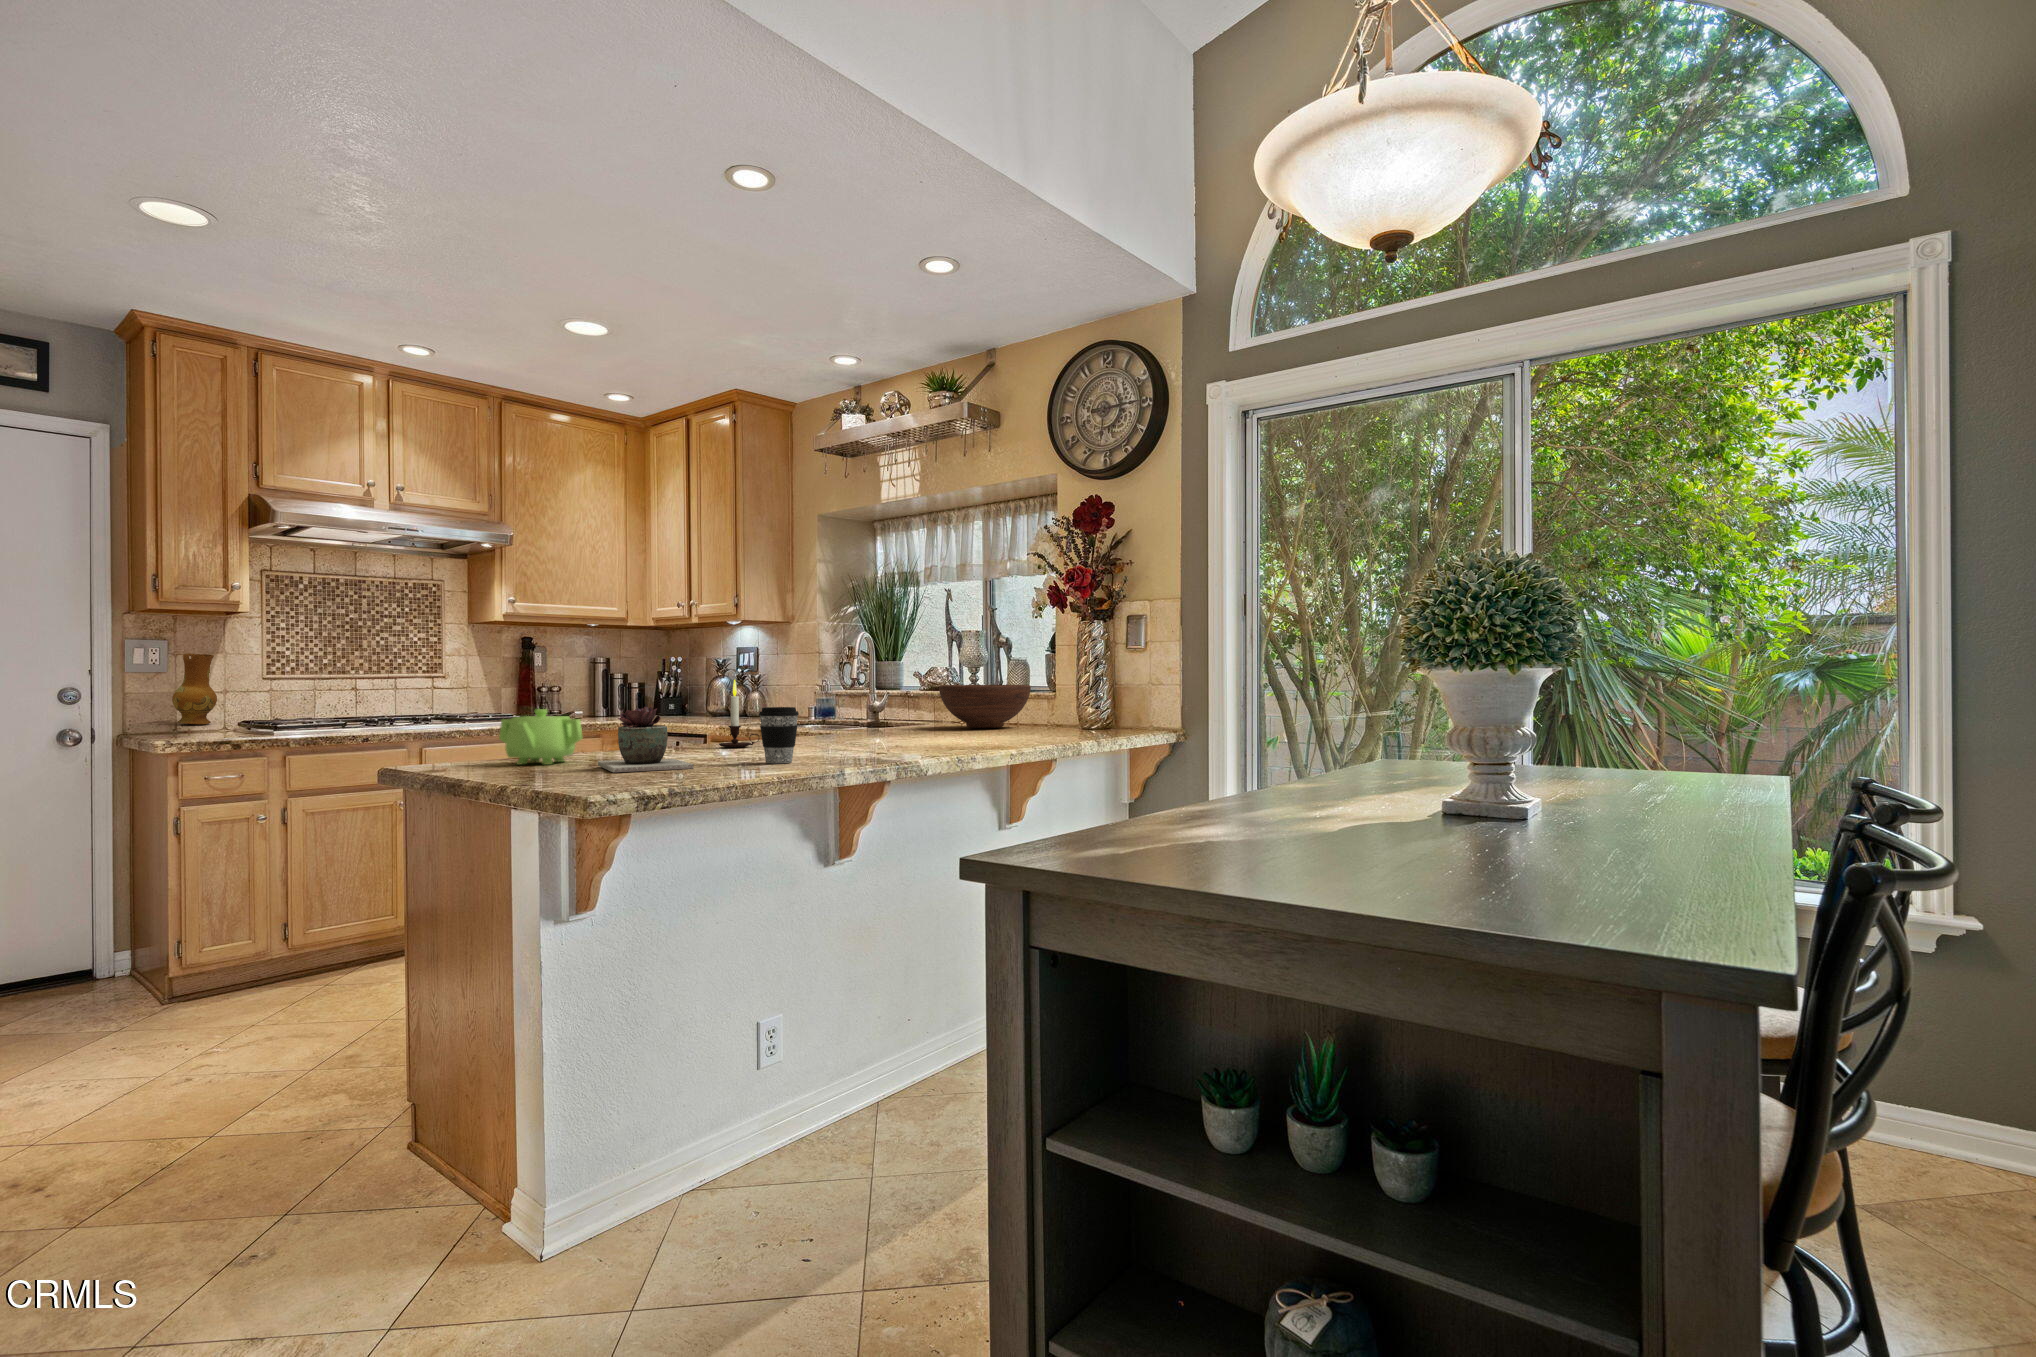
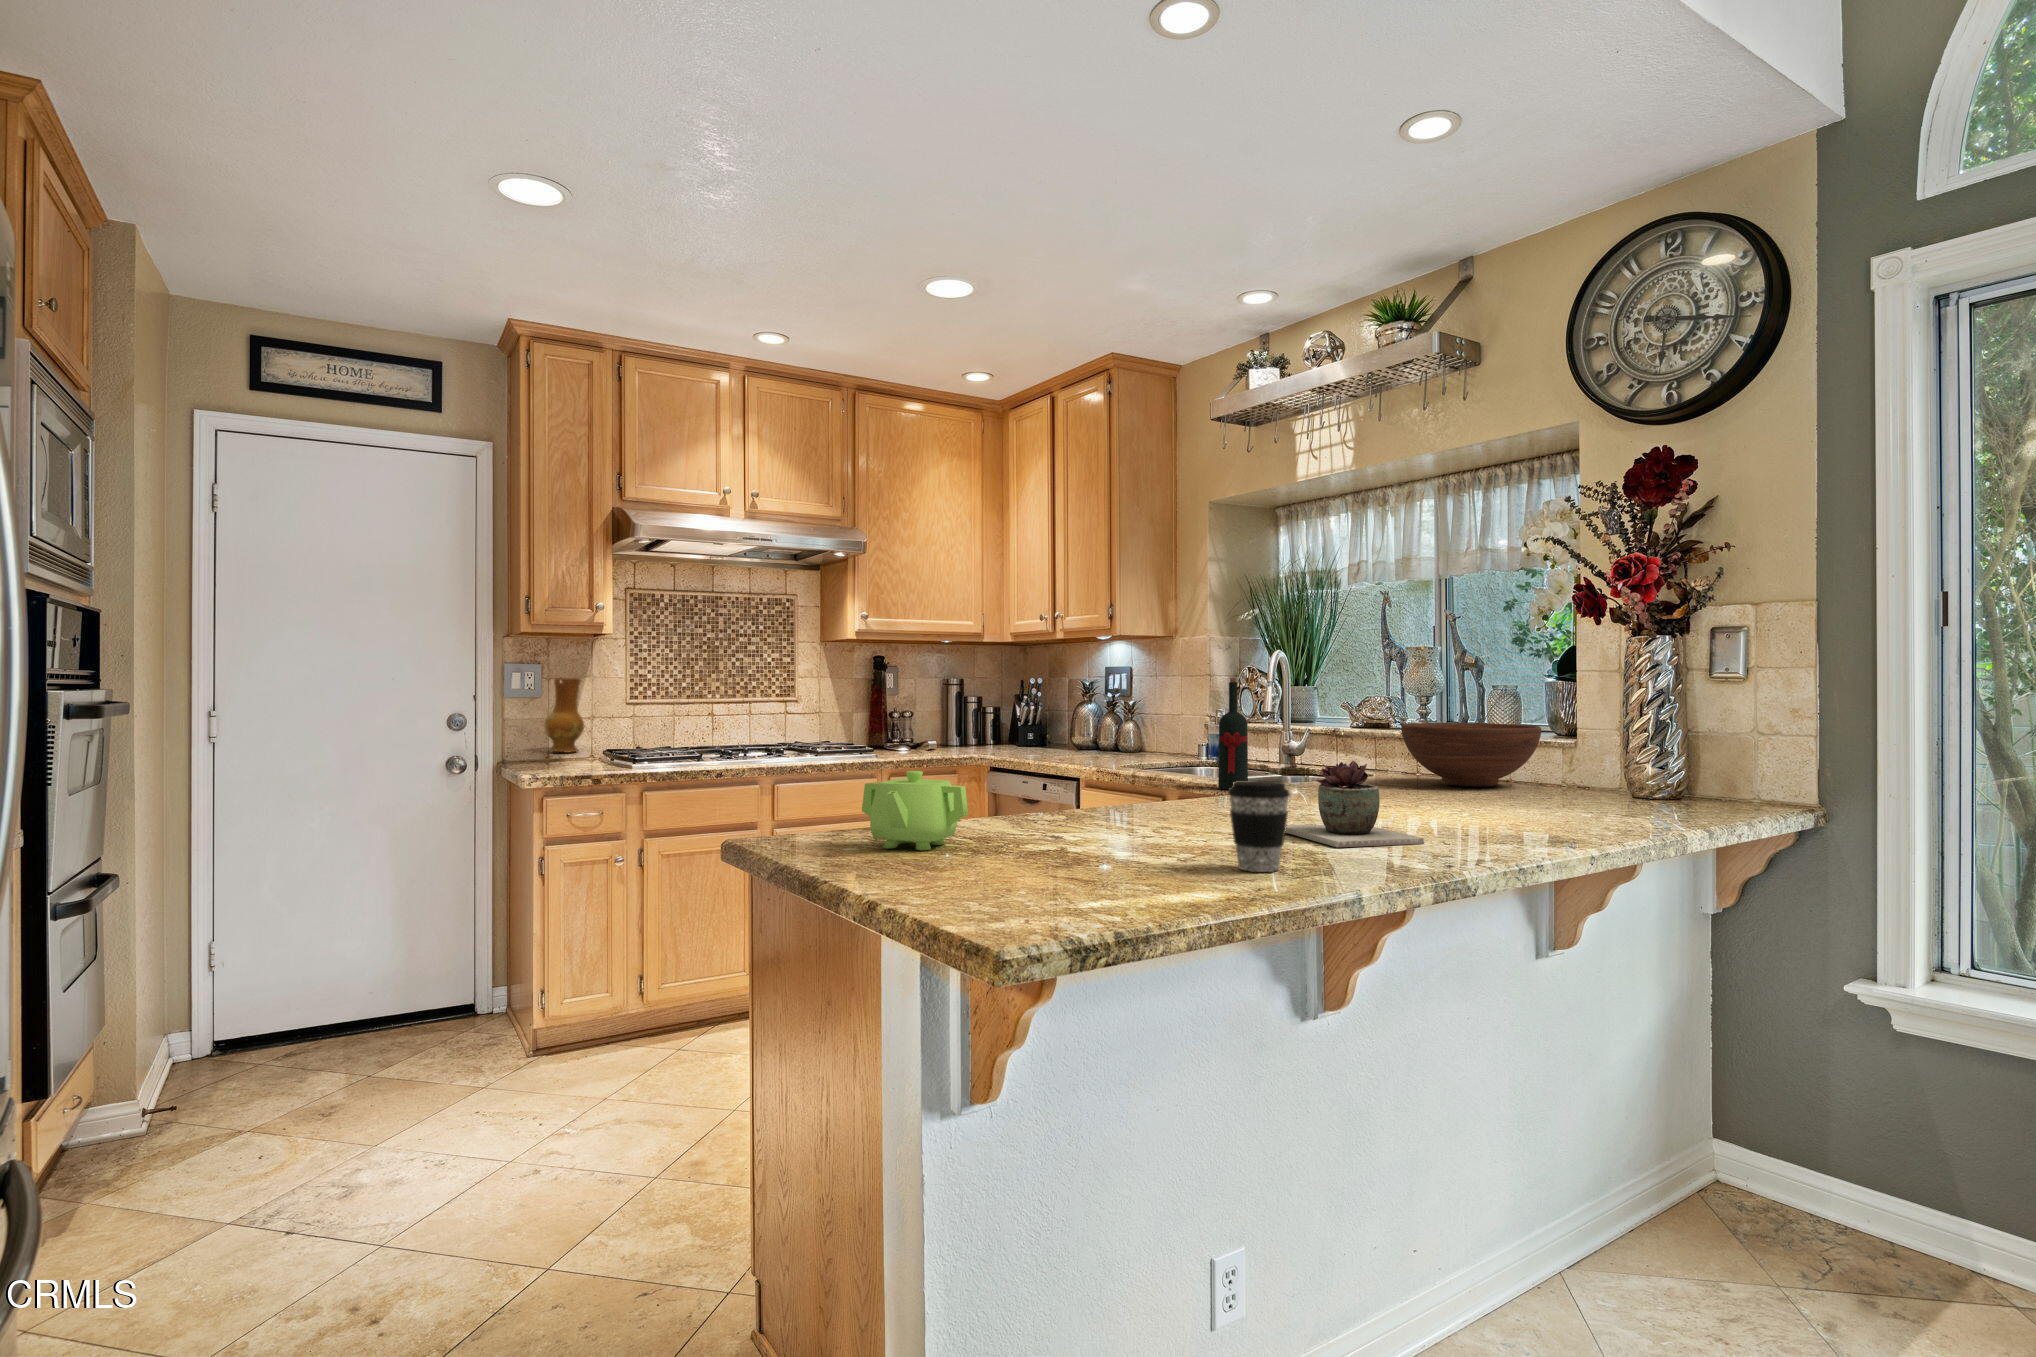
wine bottle: none [803,651,824,734] -> present [1218,678,1248,789]
candle: present [719,680,759,748] -> none [1131,723,1187,819]
succulent plant: present [598,707,694,772] -> present [1285,761,1424,847]

